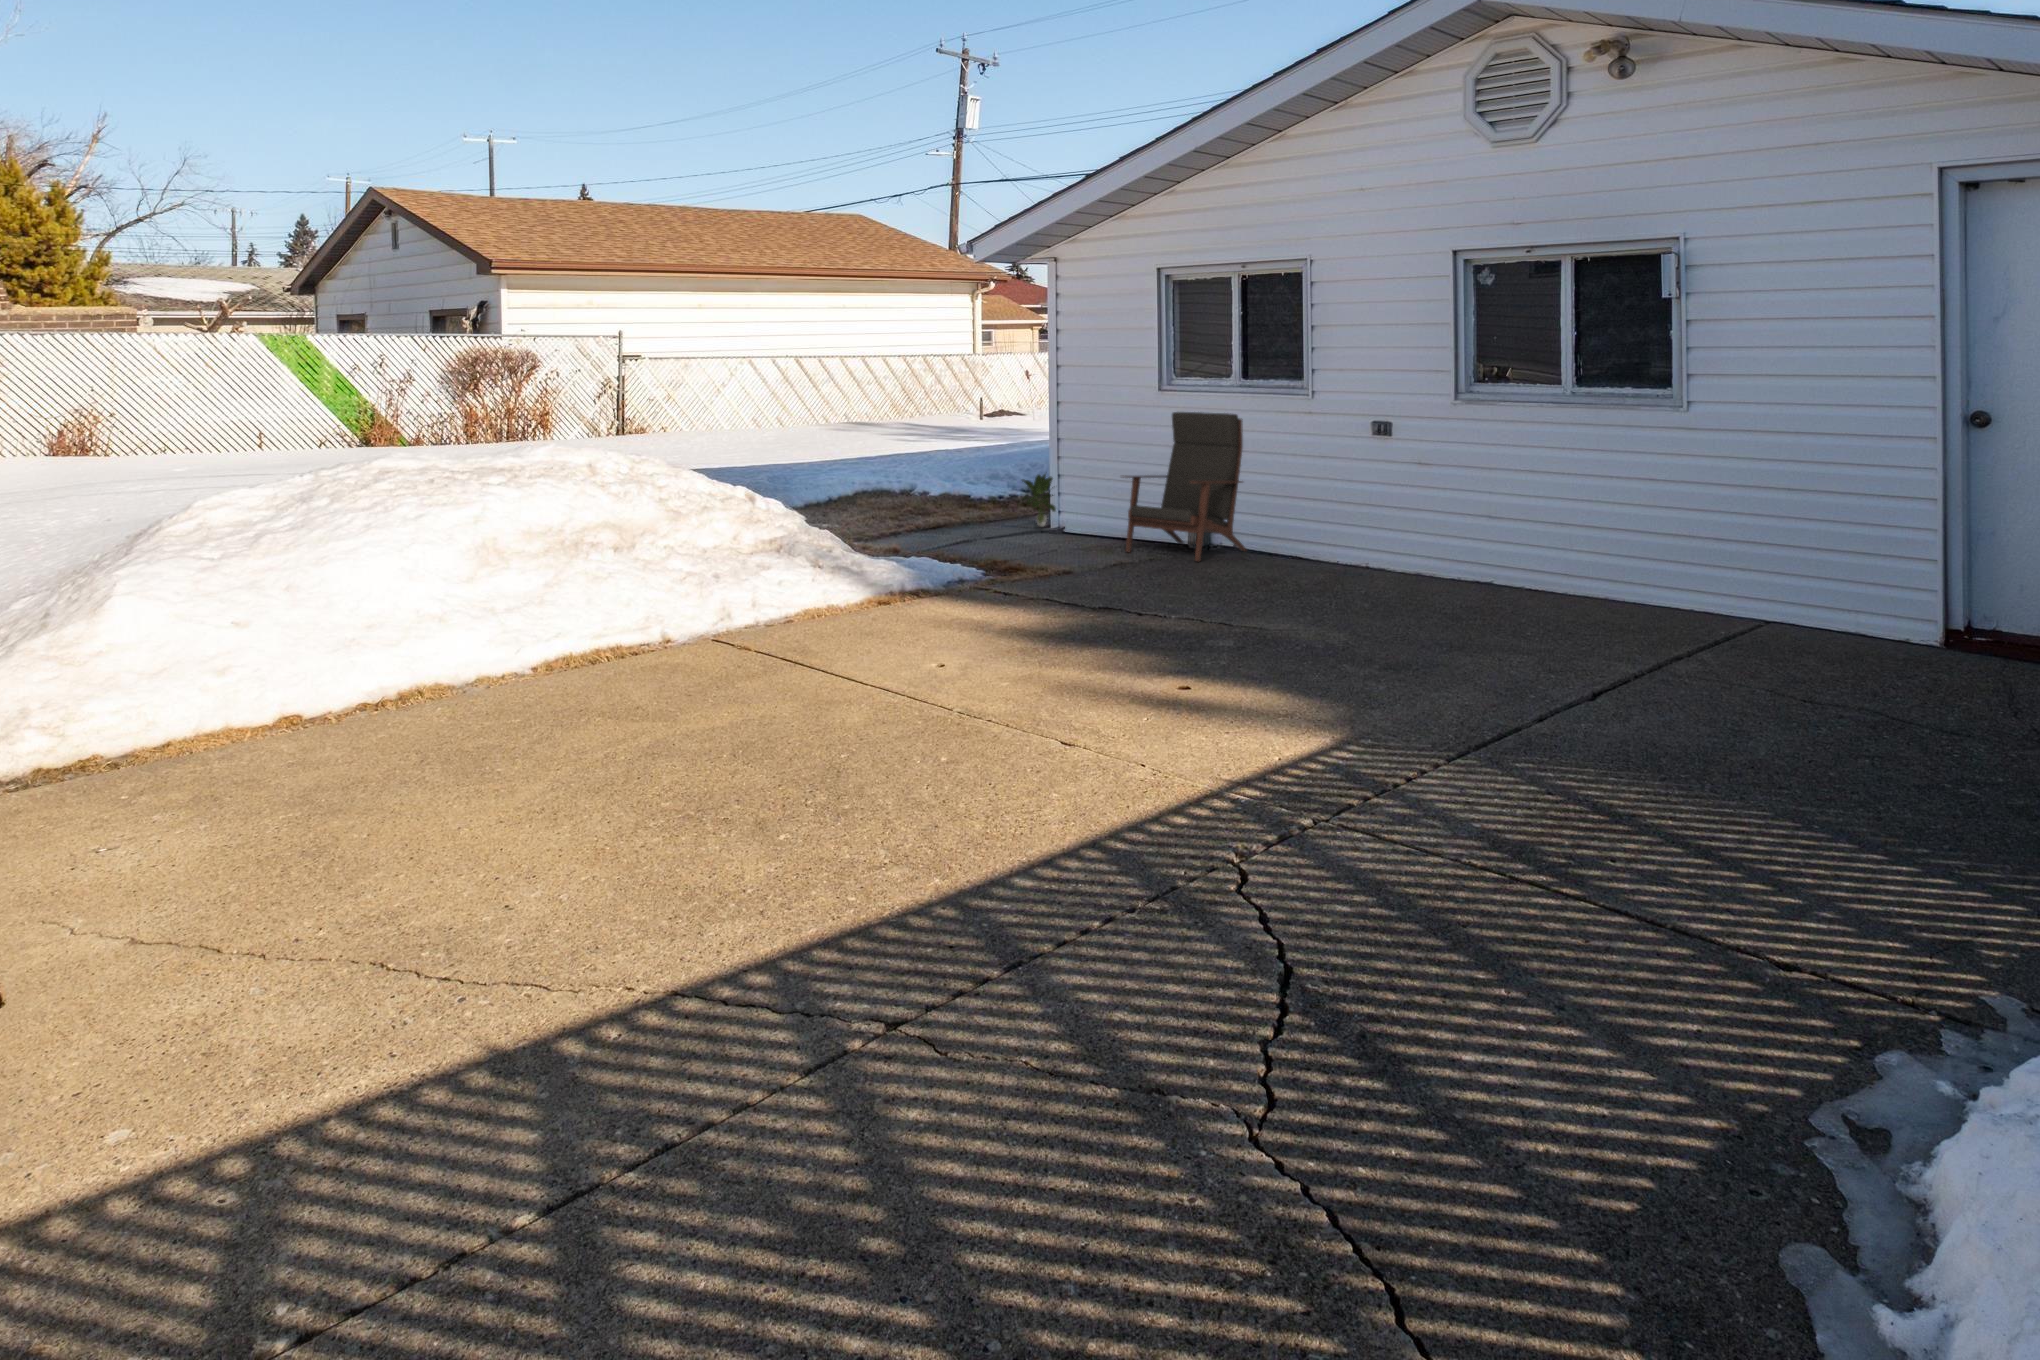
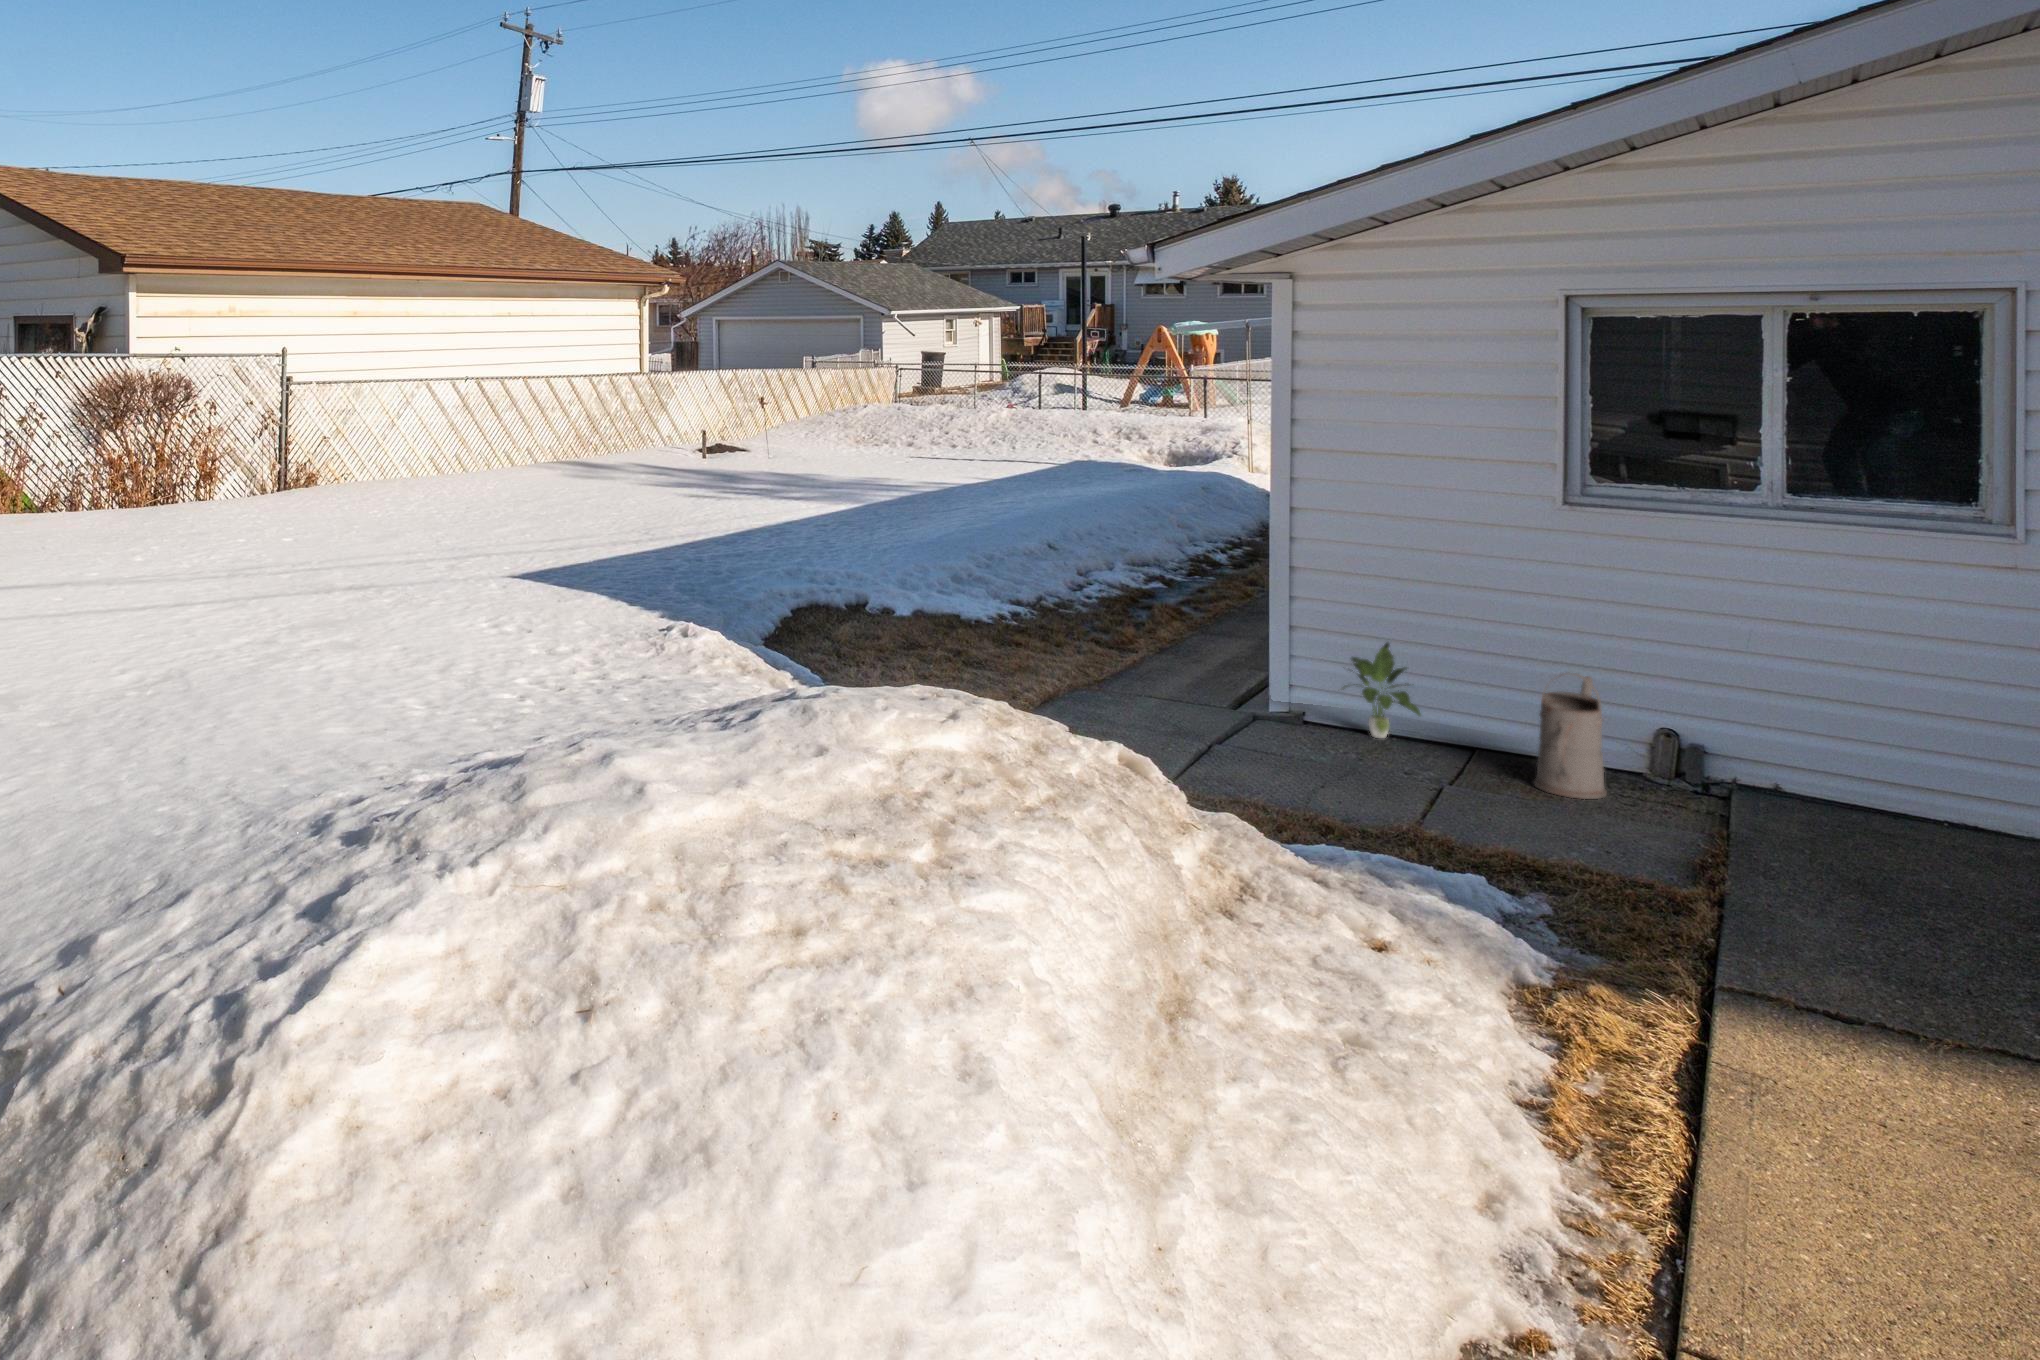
lounge chair: present [1123,412,1246,561] -> none [1758,562,2017,885]
watering can: none [1066,477,1122,542] -> present [1534,674,1607,799]

